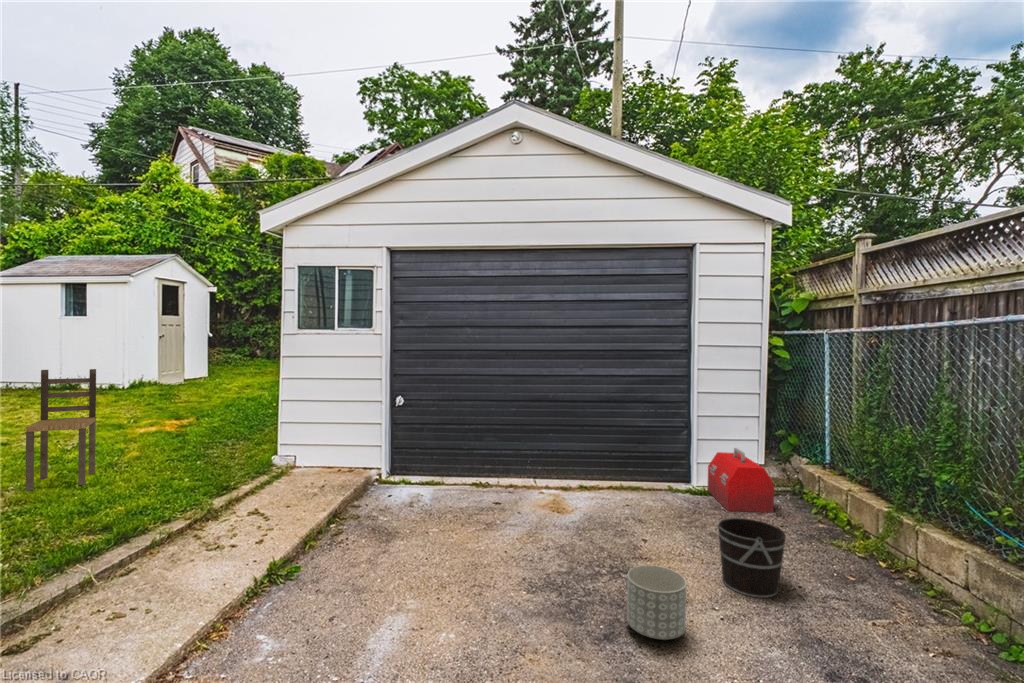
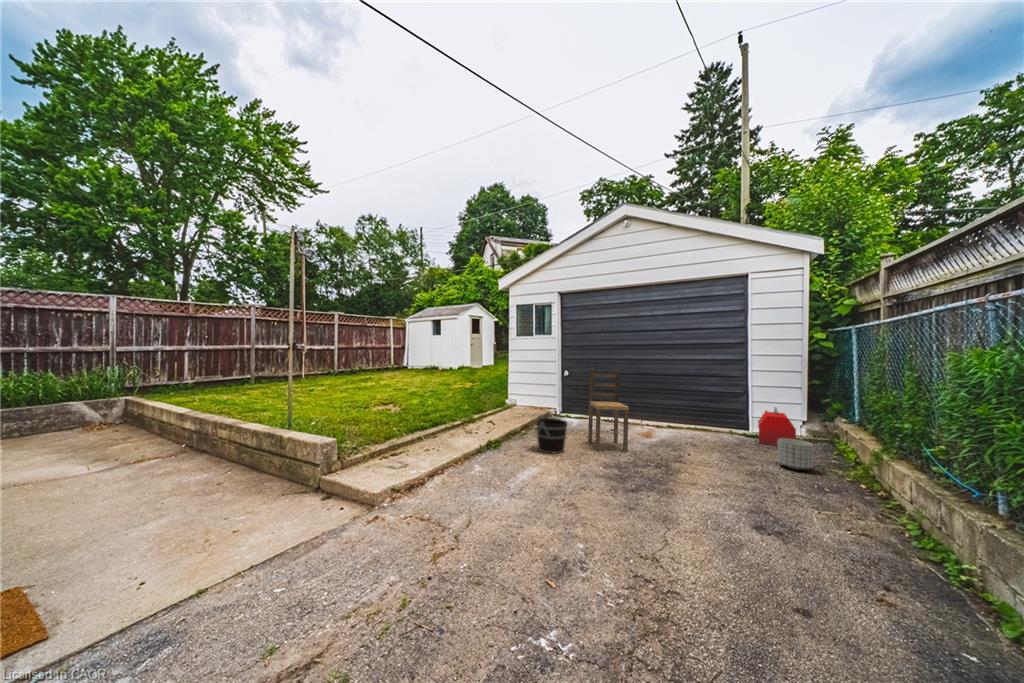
chair: present [25,369,96,491] -> present [588,367,628,451]
bucket: present [716,516,786,598] -> present [536,418,567,454]
planter: present [627,565,686,640] -> present [778,438,813,470]

